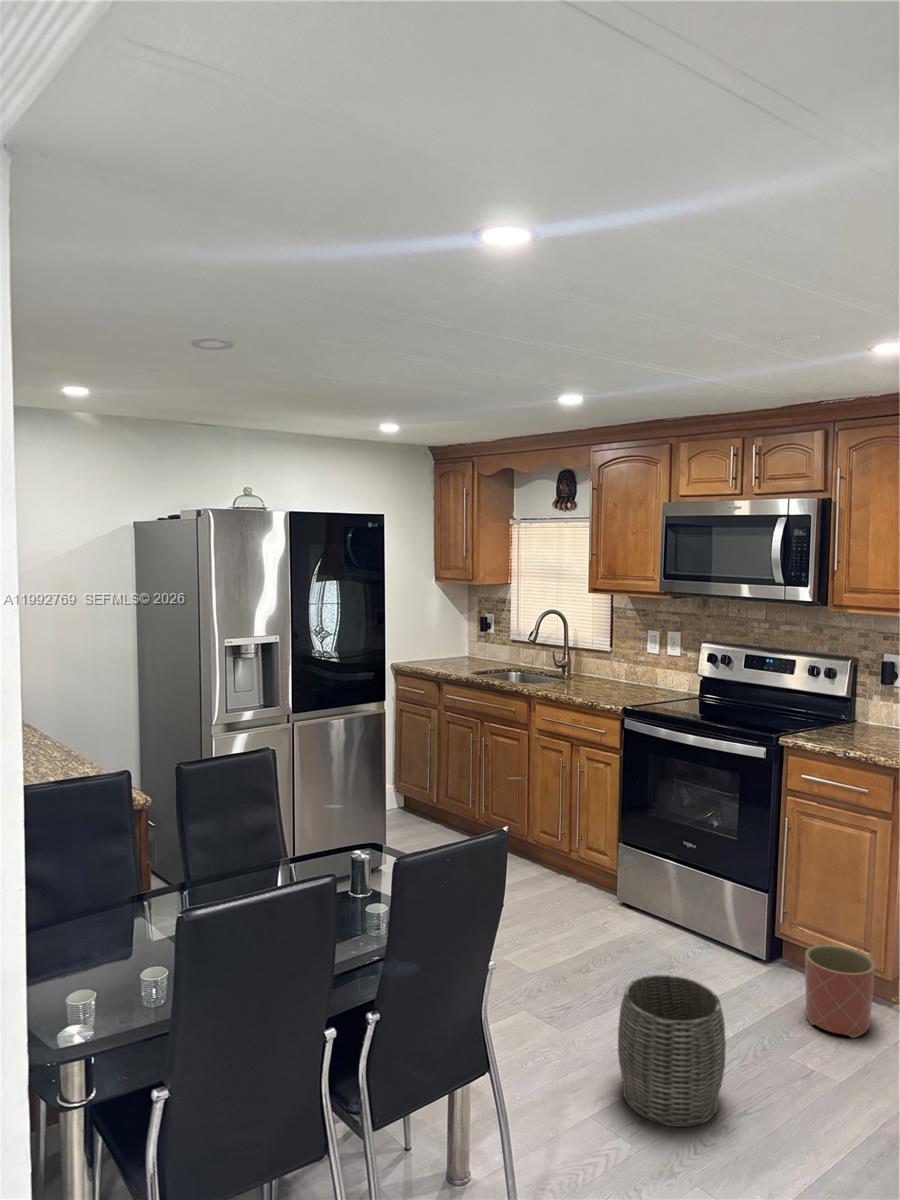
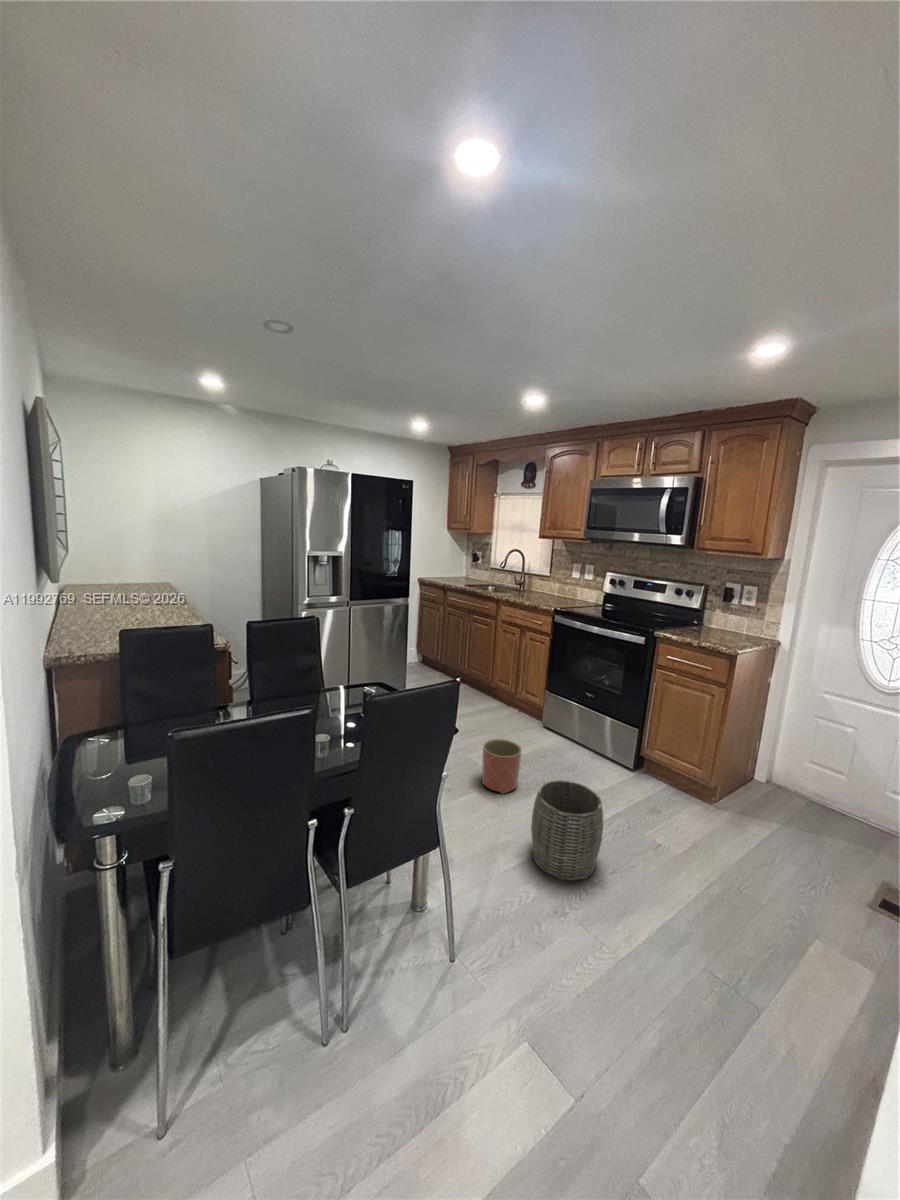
planter: present [805,945,875,1038] -> present [482,739,522,793]

